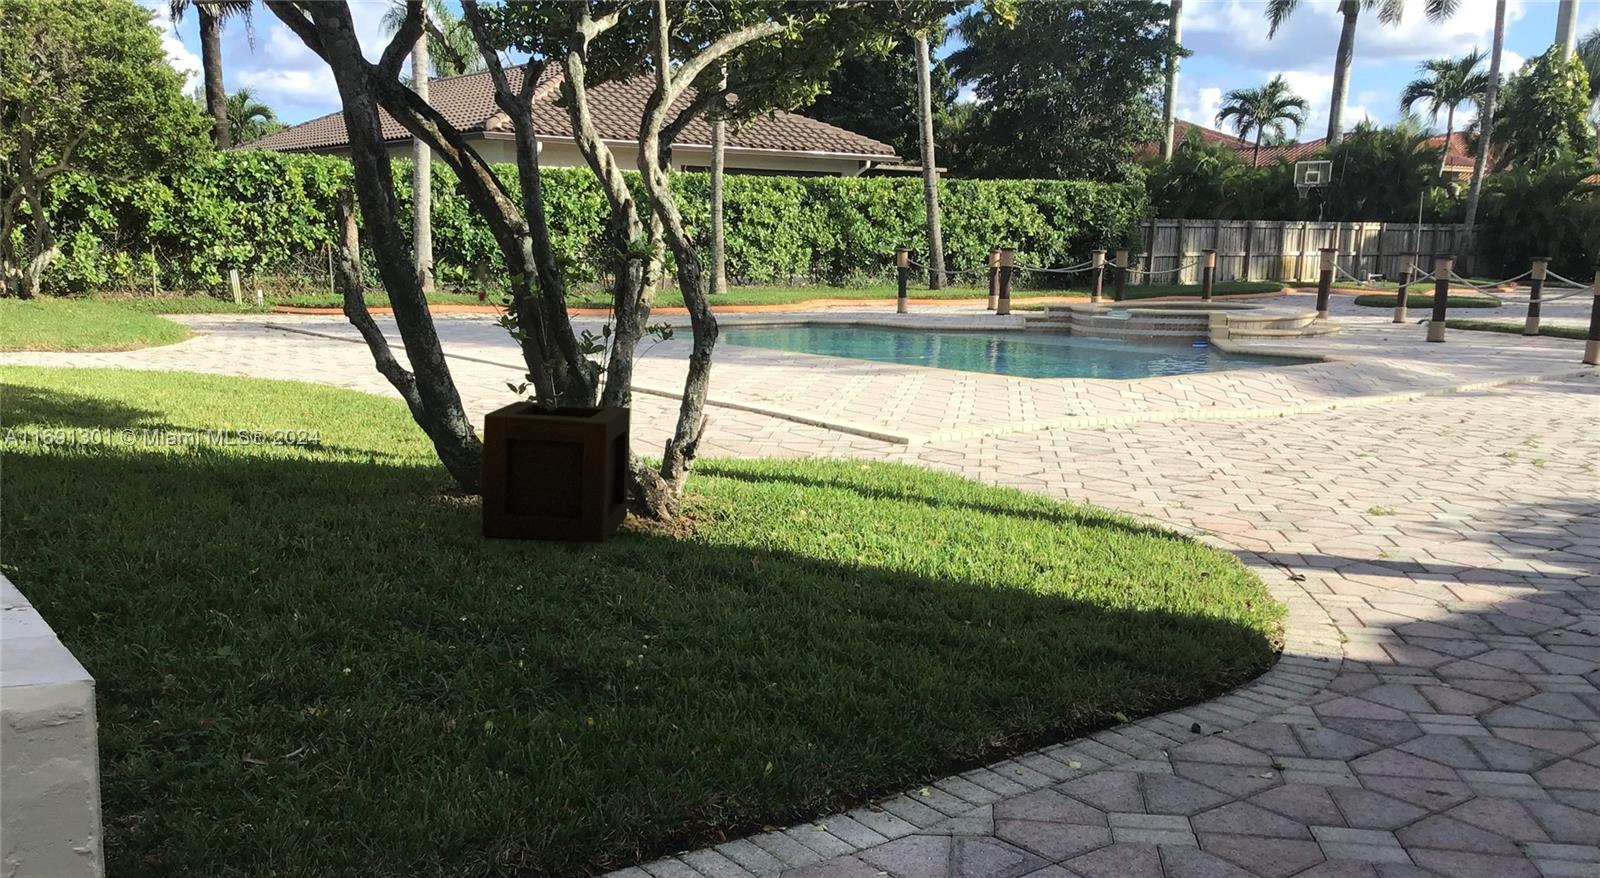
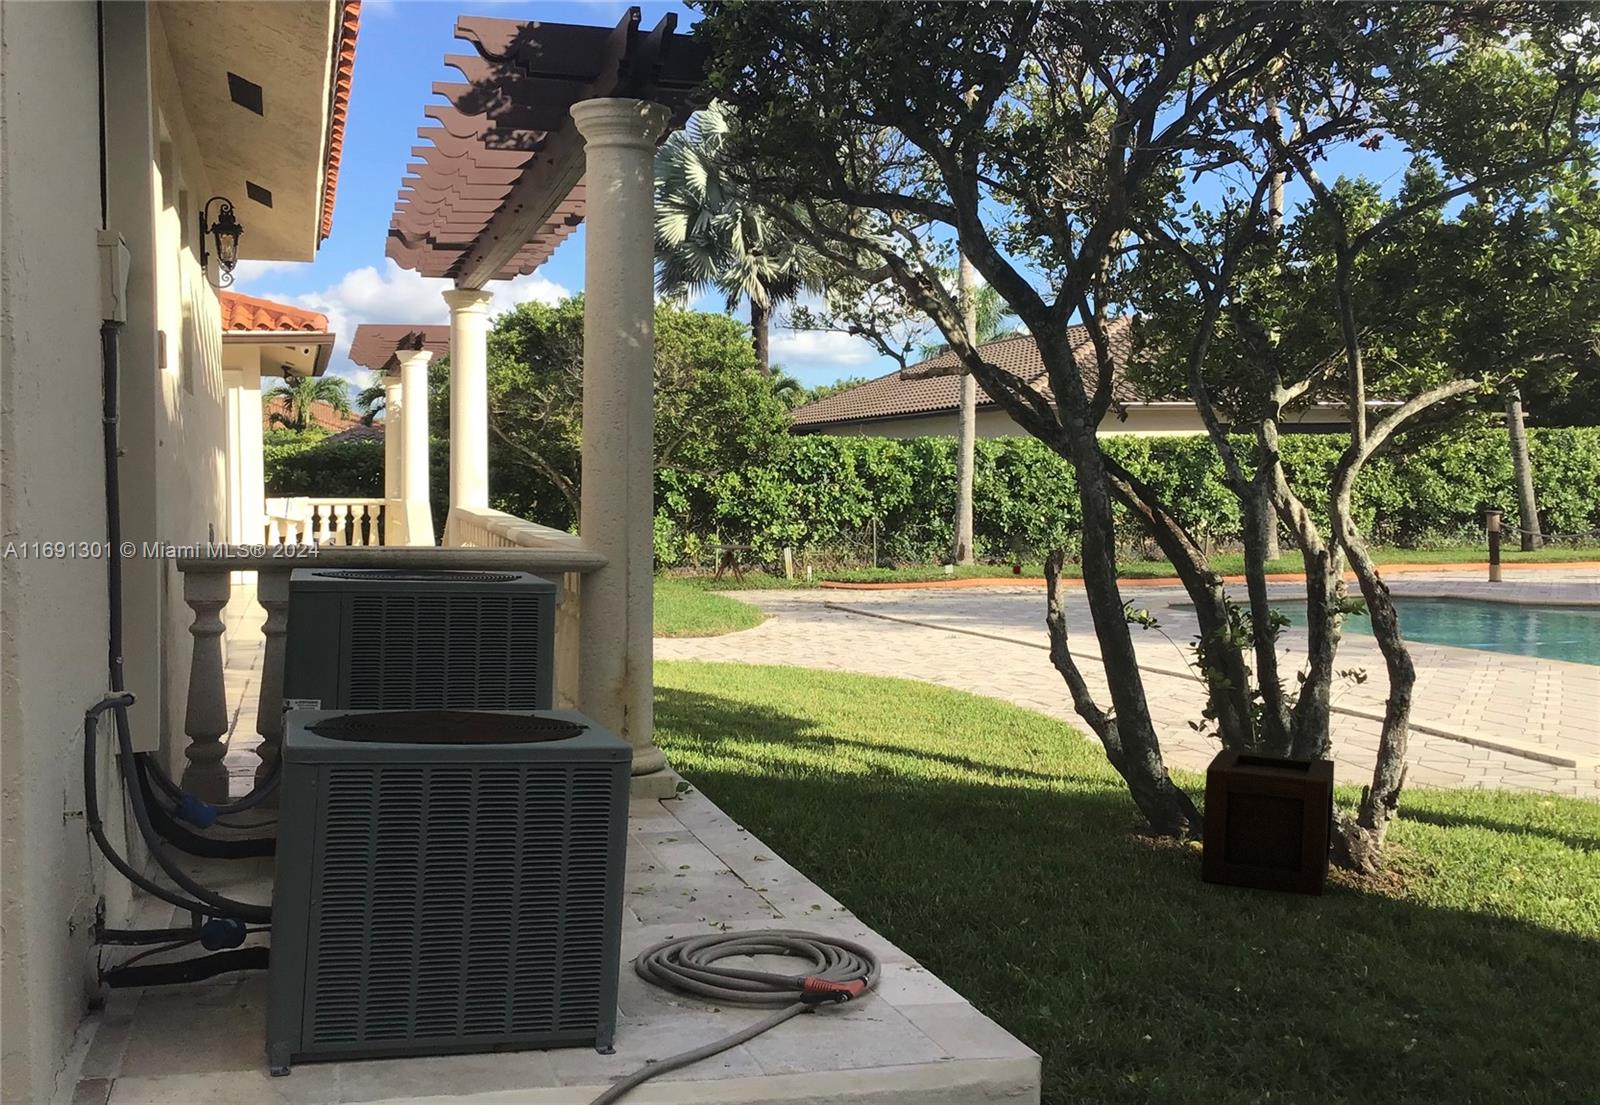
round table: none [132,264,195,305] -> present [703,545,756,583]

